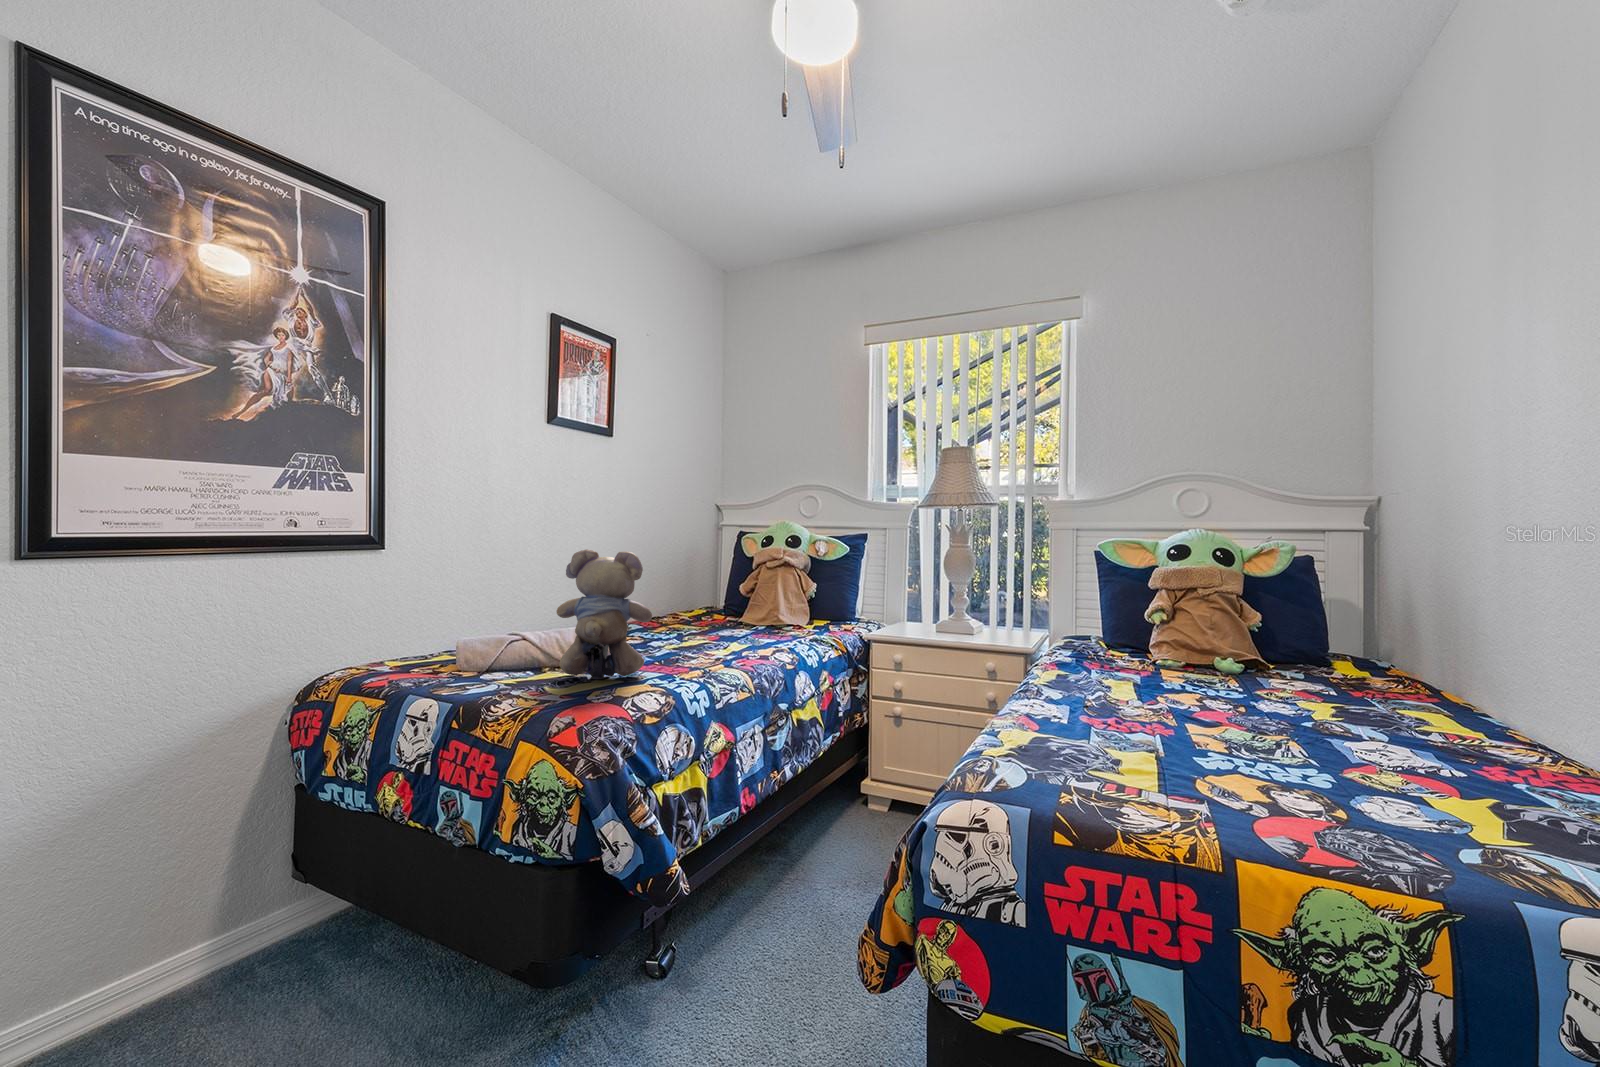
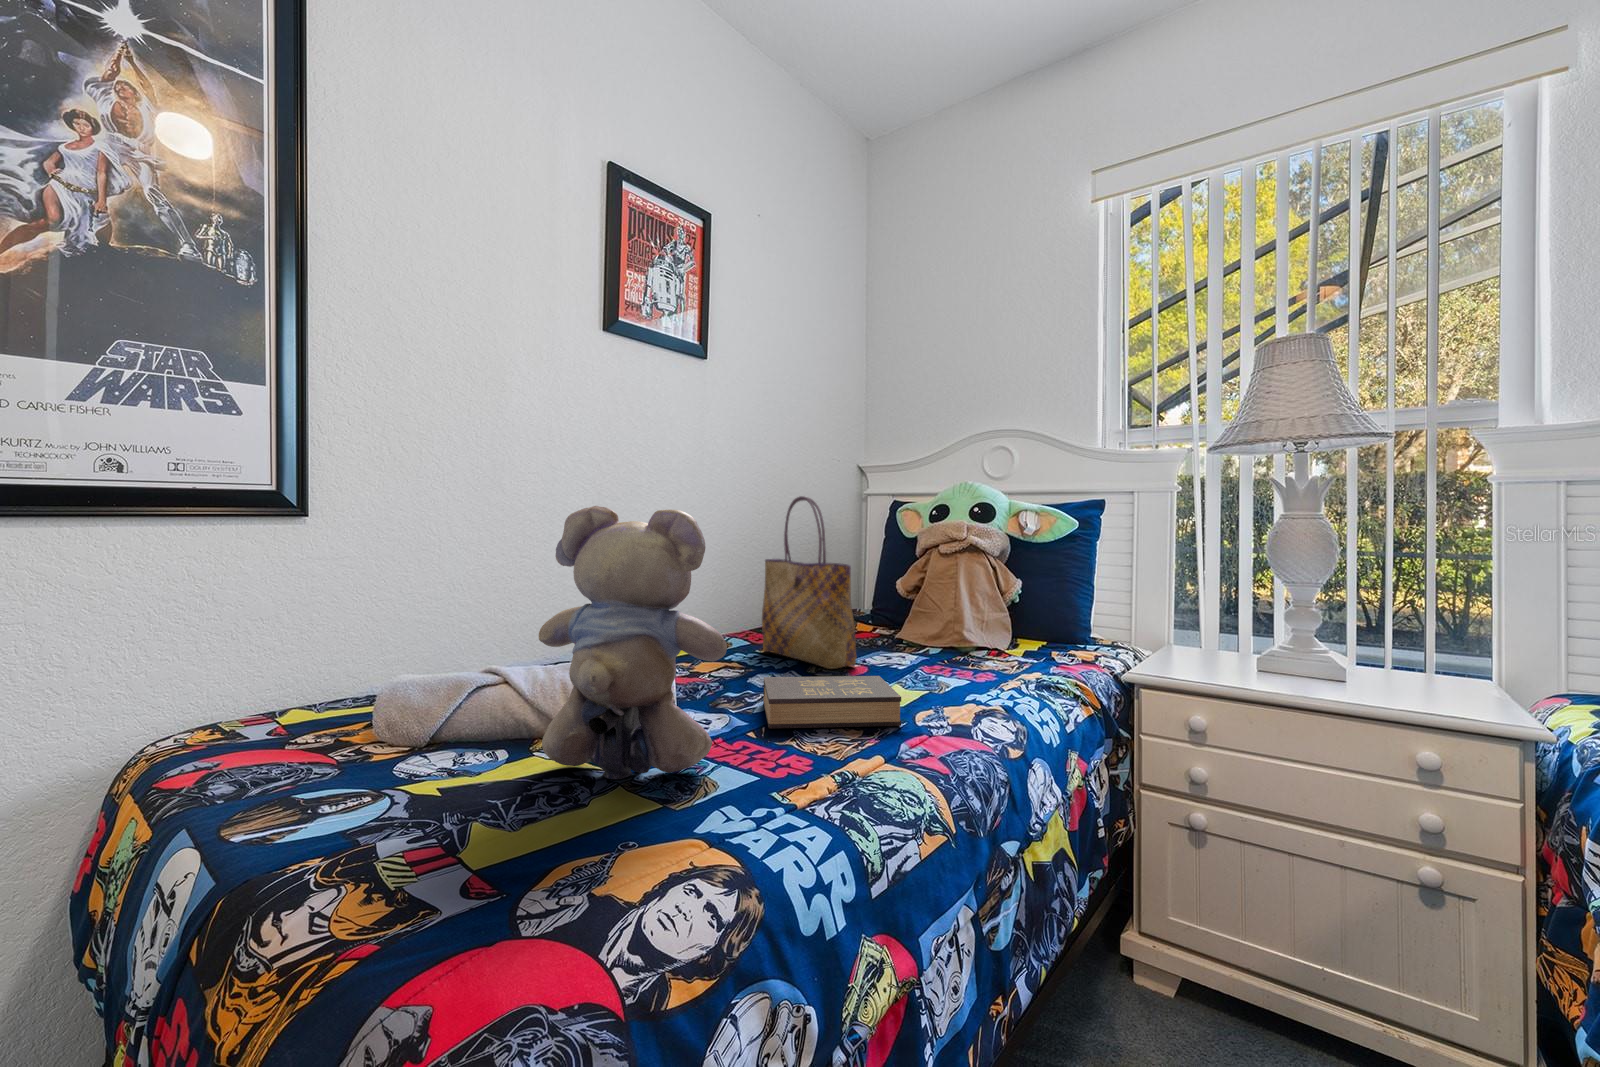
tote bag: none [652,533,713,638] -> present [762,496,856,669]
hardback book: none [661,637,736,662] -> present [763,676,901,729]

